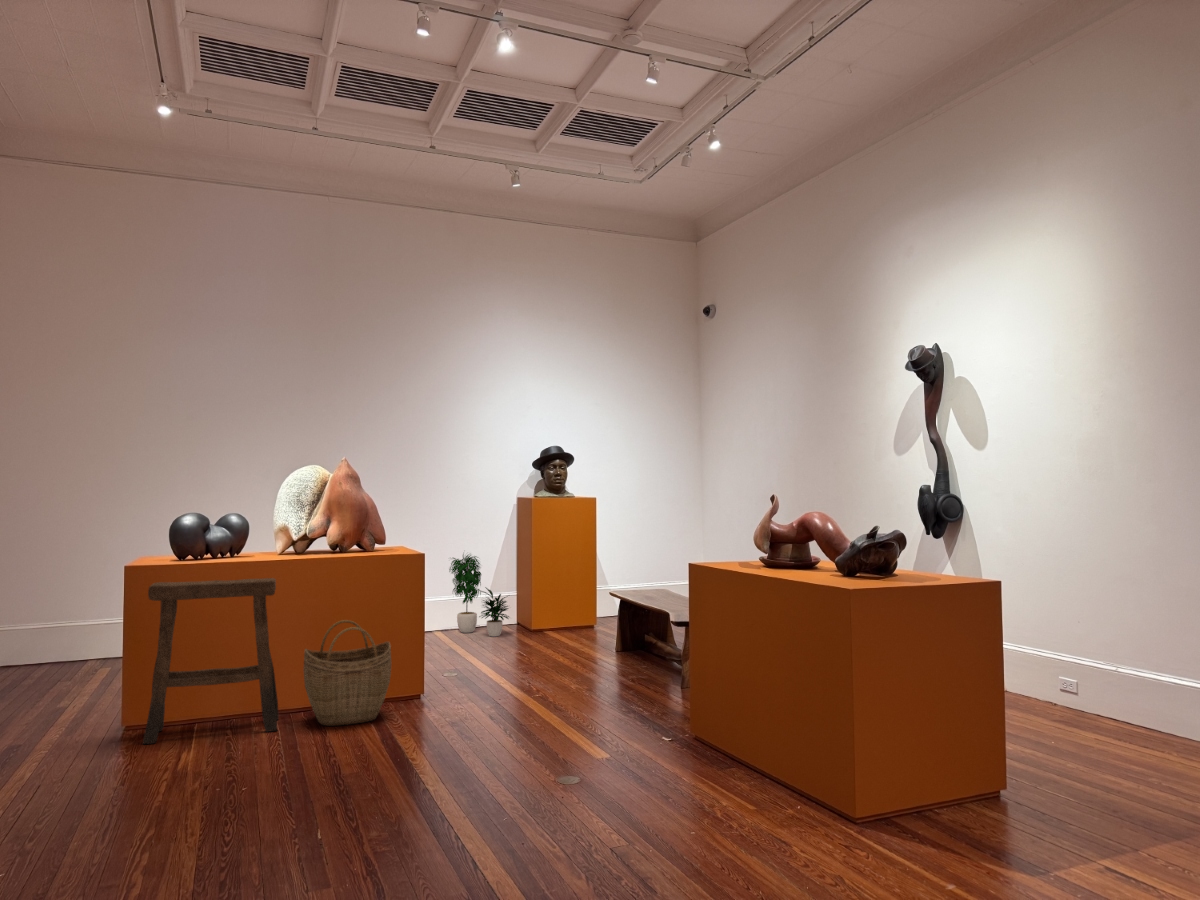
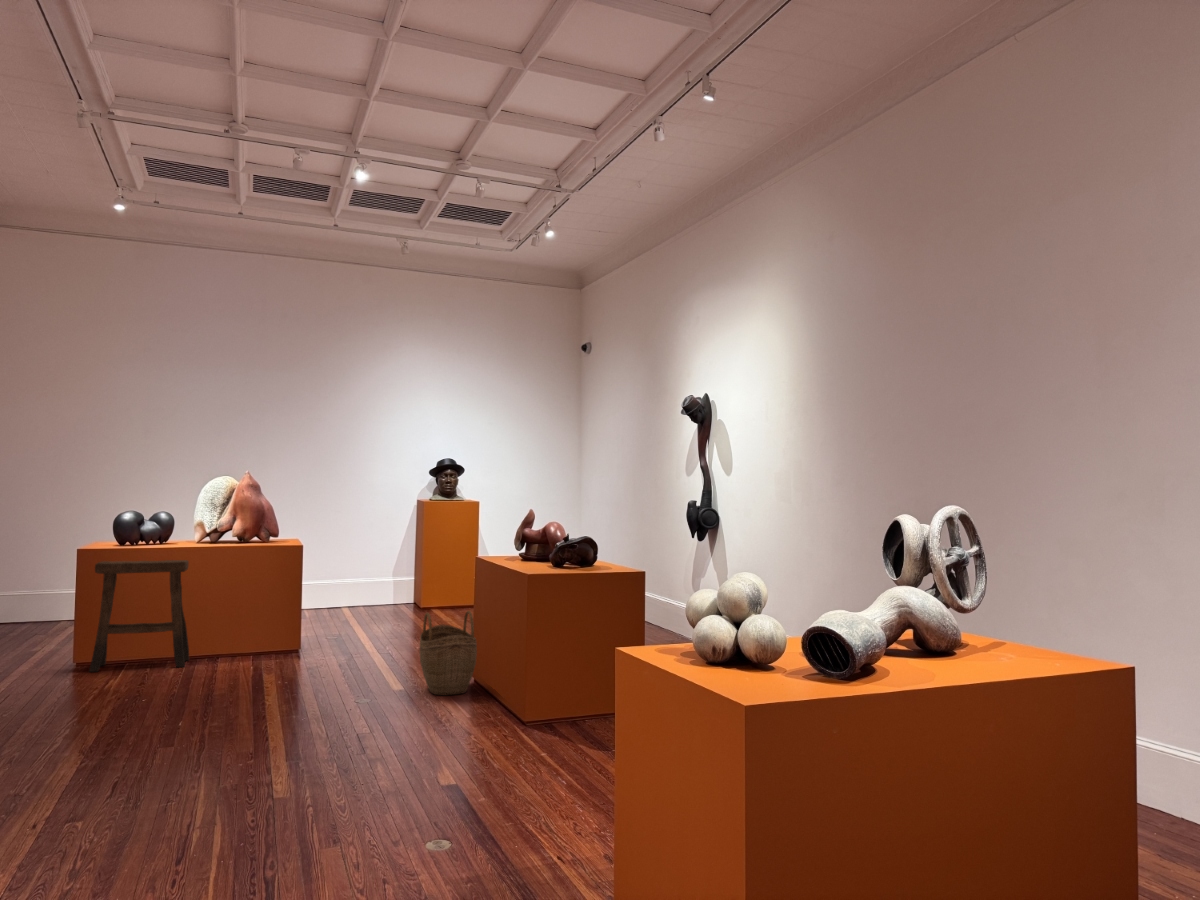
potted plant: present [449,554,509,637] -> none [354,543,403,612]
woven basket: present [304,620,391,726] -> present [419,611,477,695]

